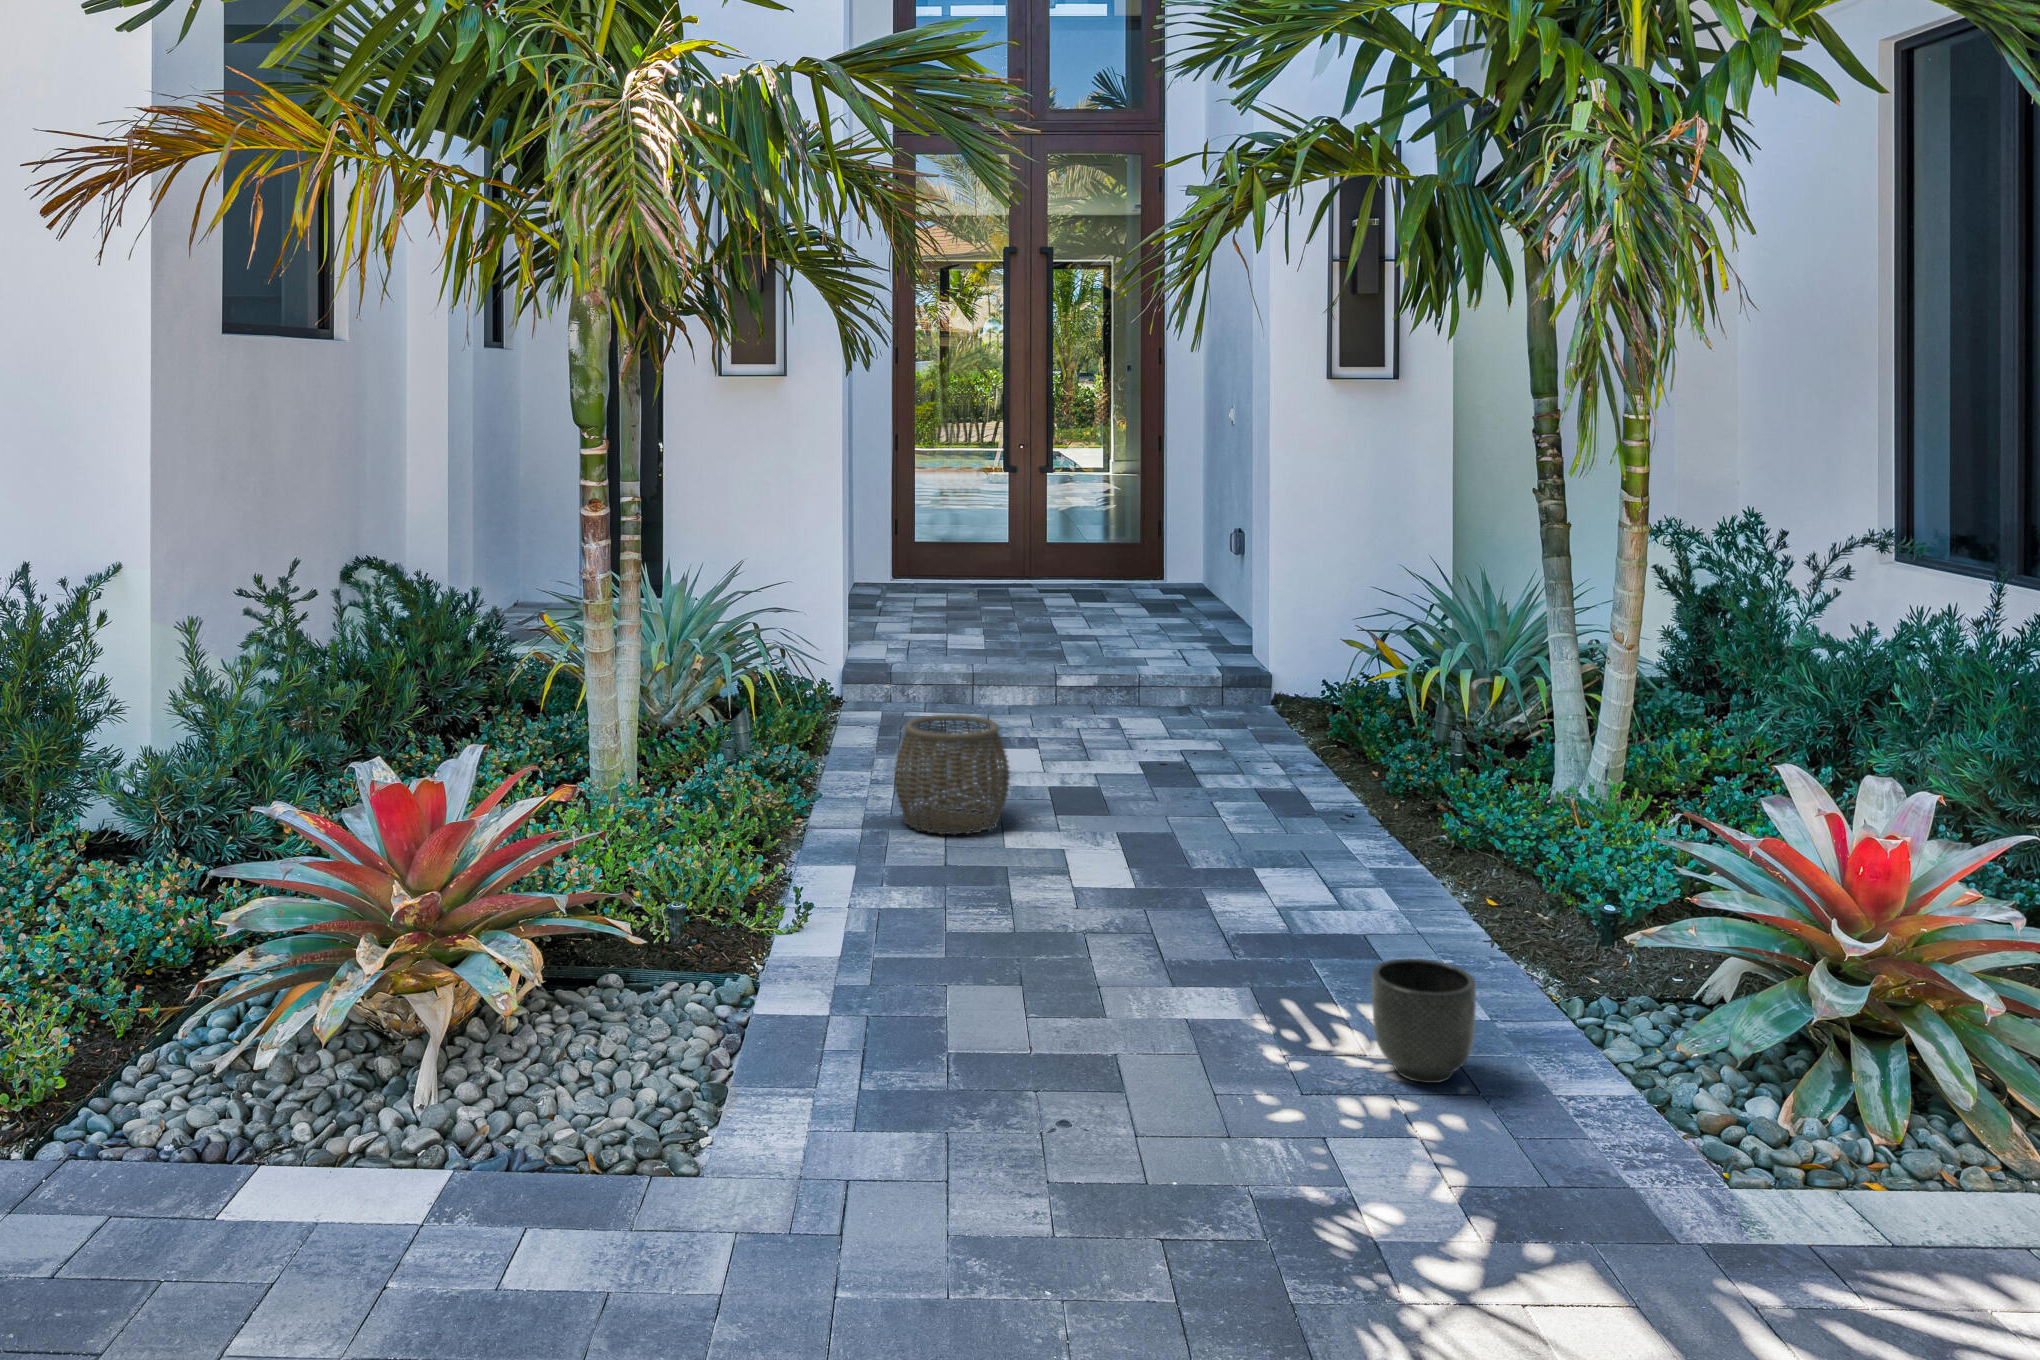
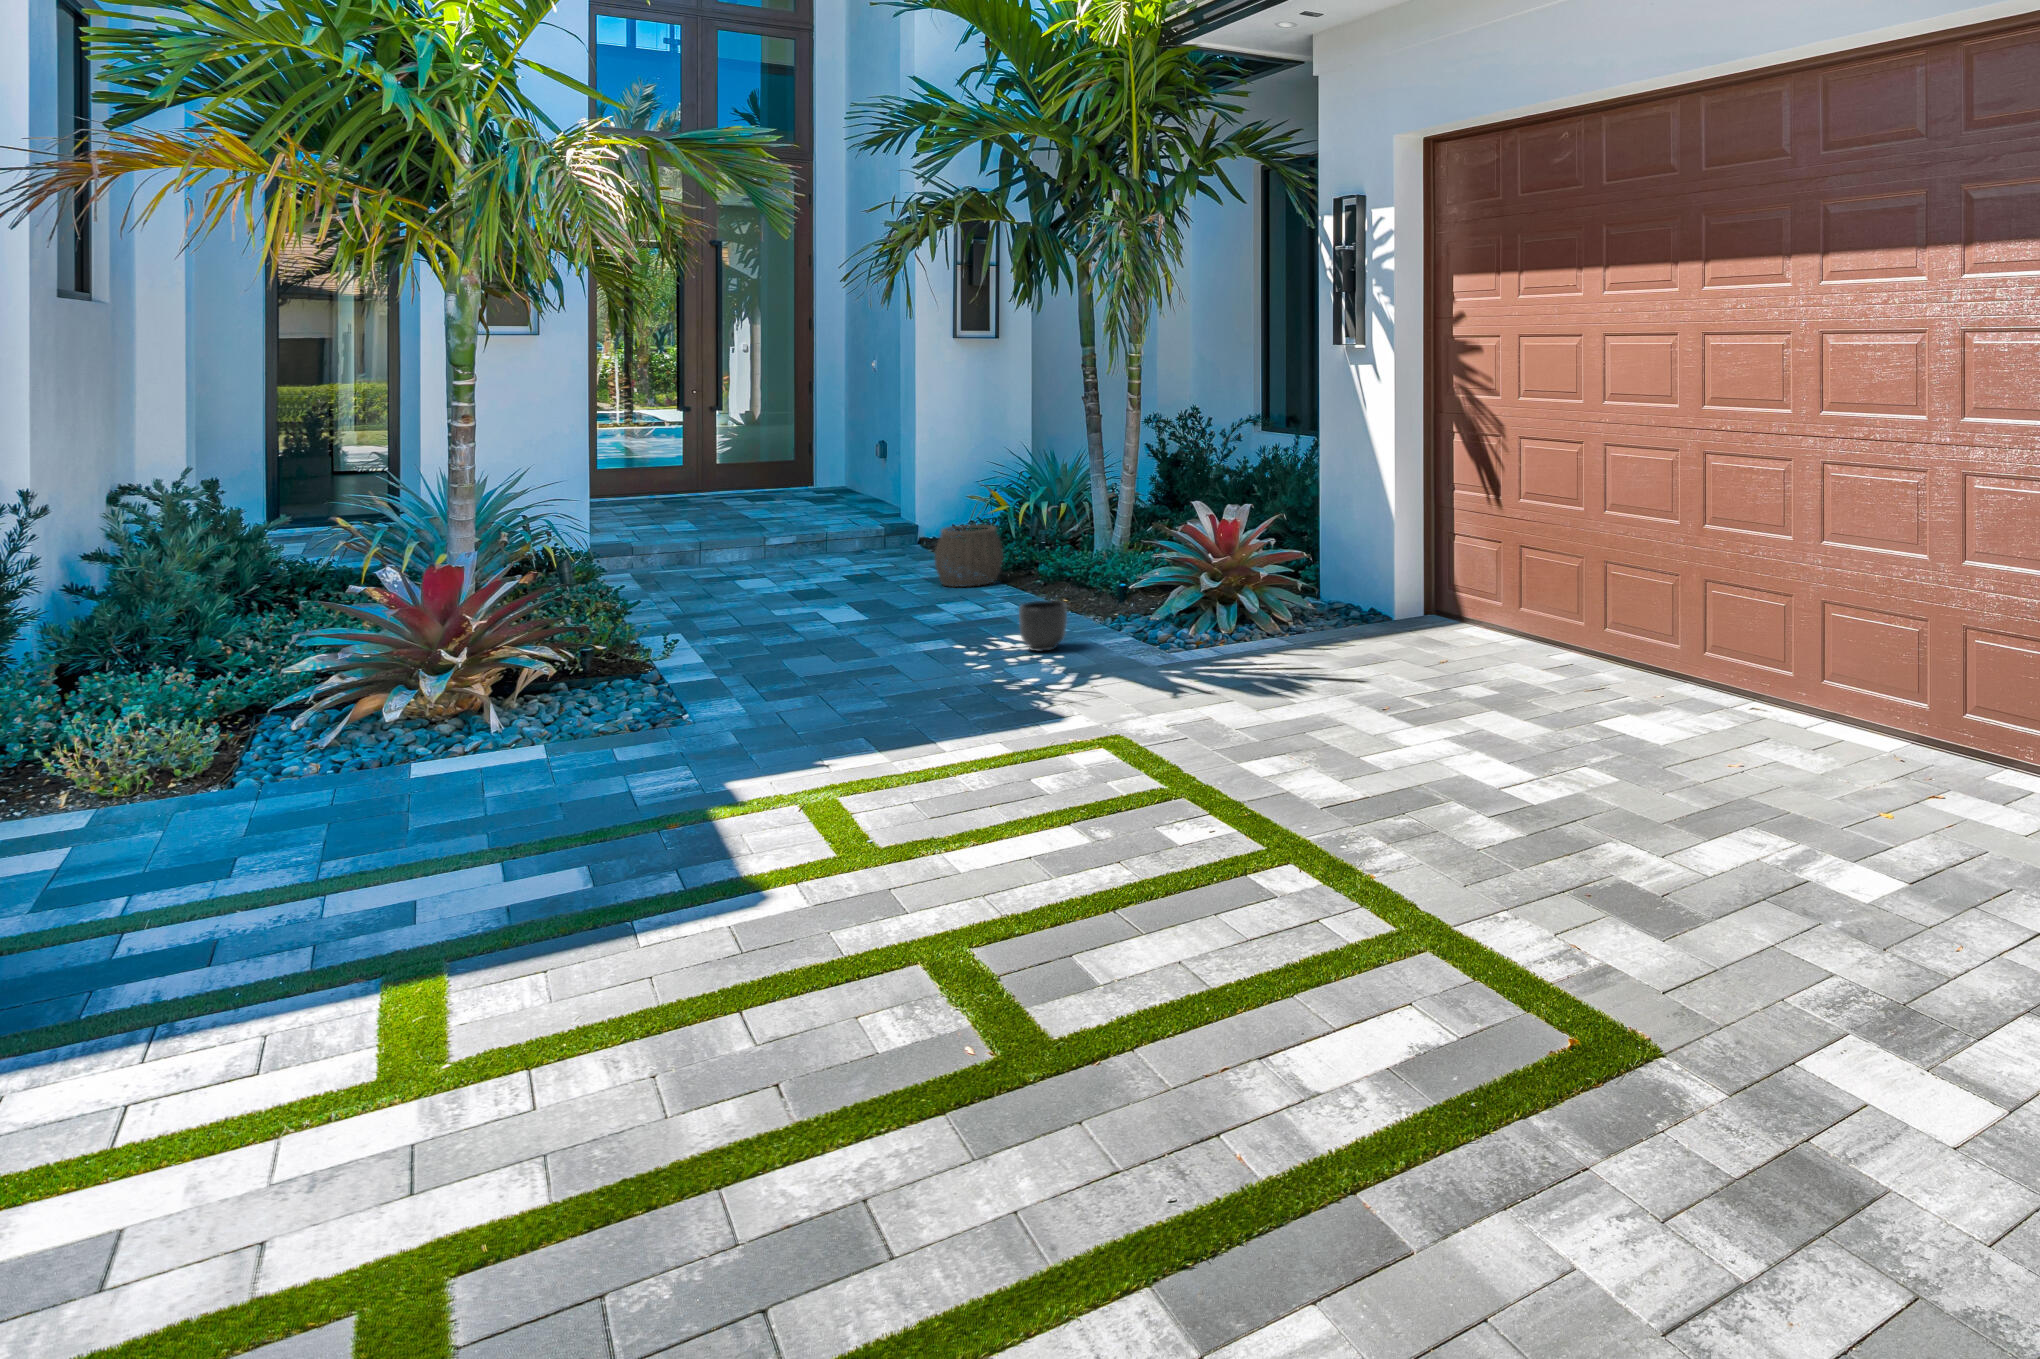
woven basket: present [894,715,1010,835] -> present [935,525,1003,587]

